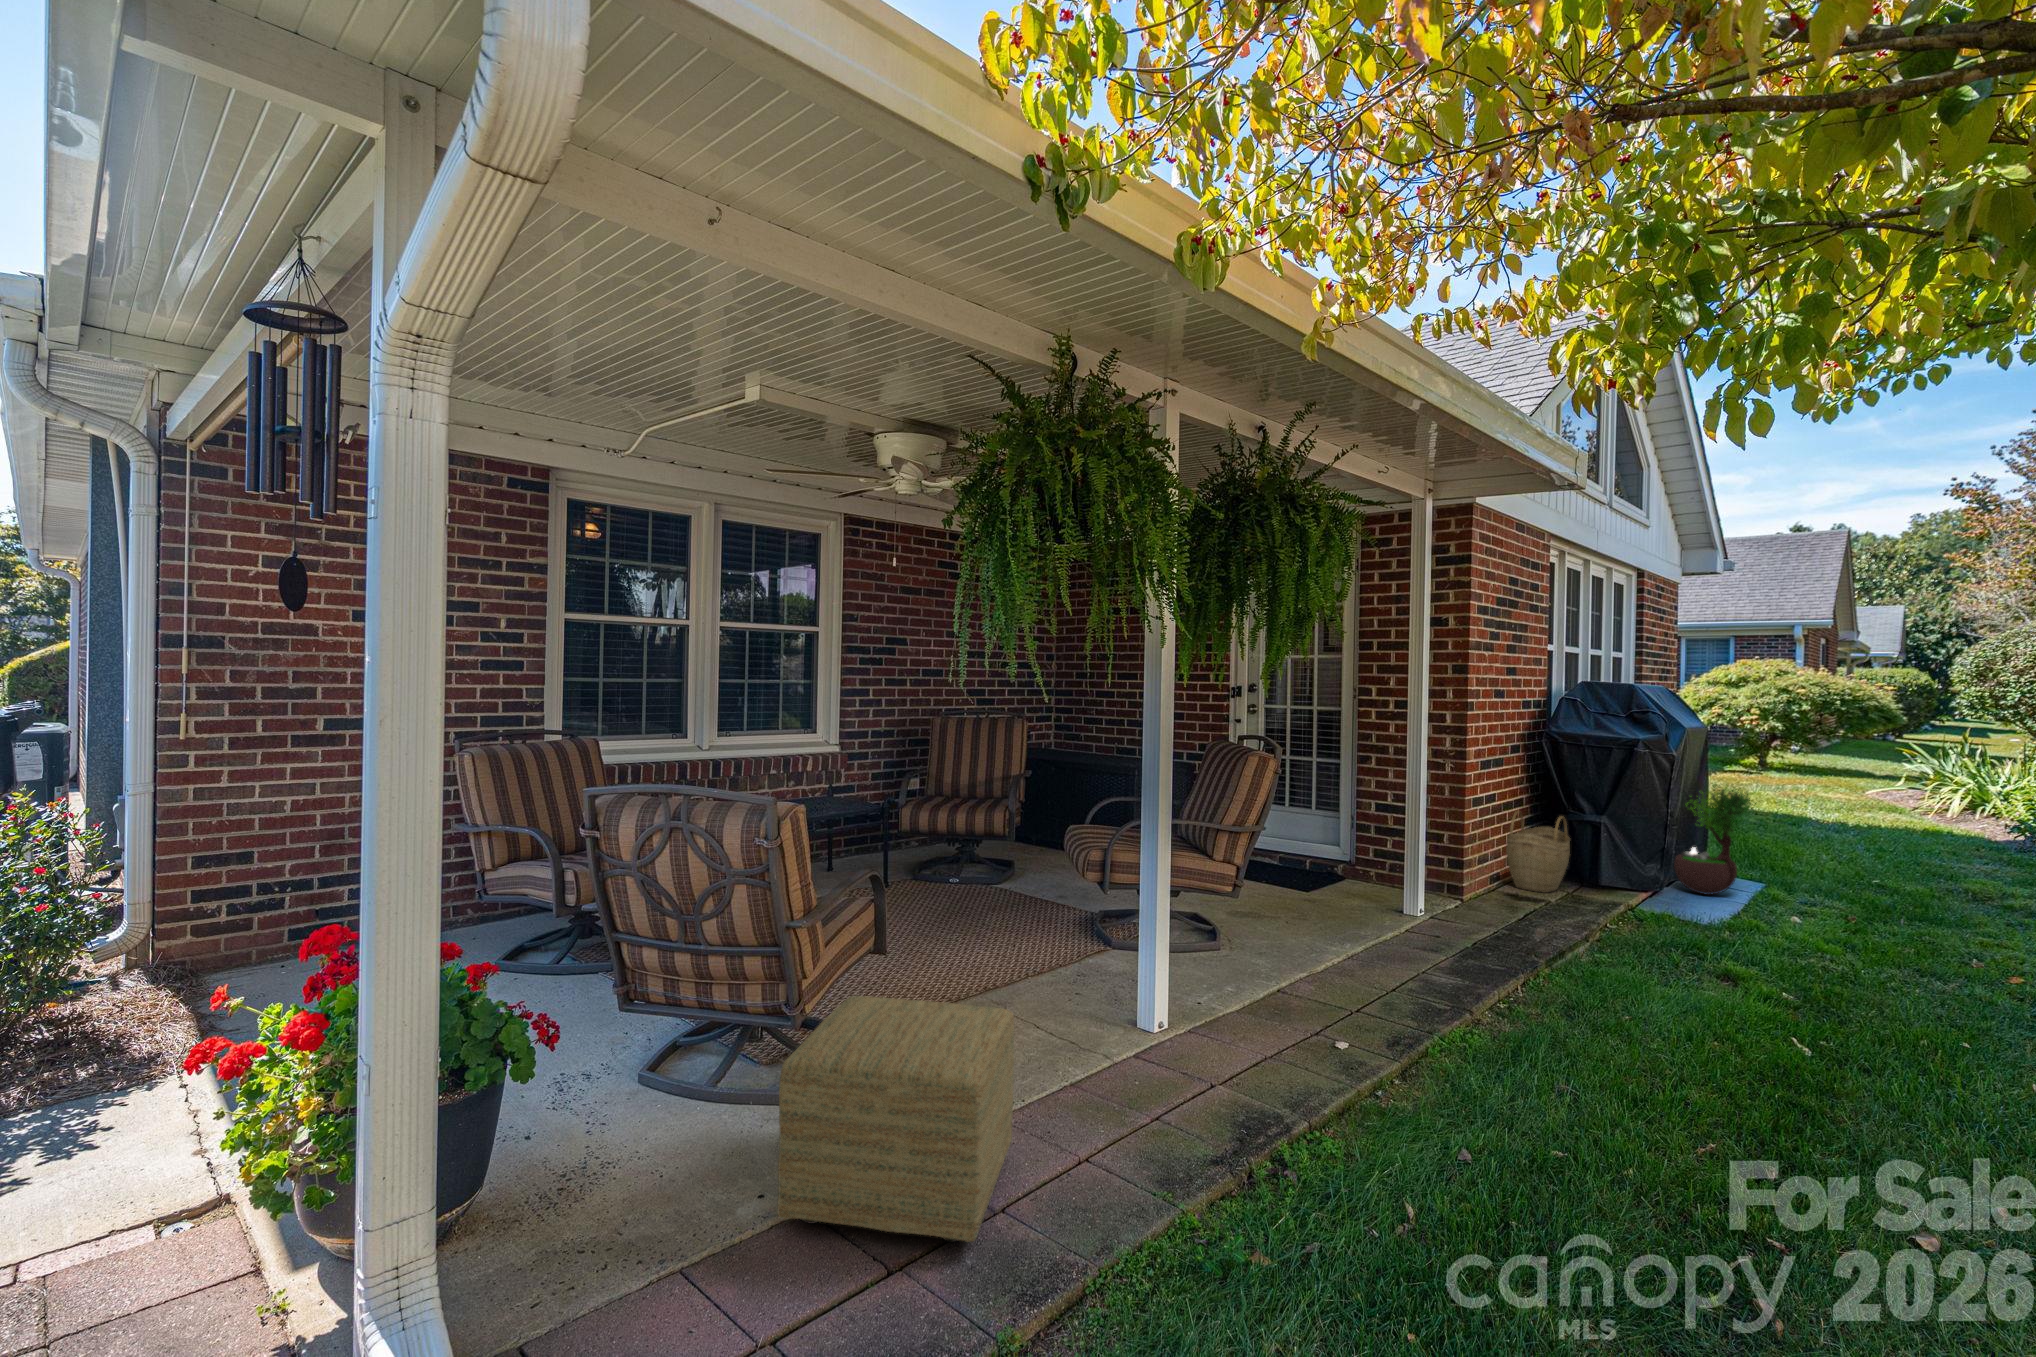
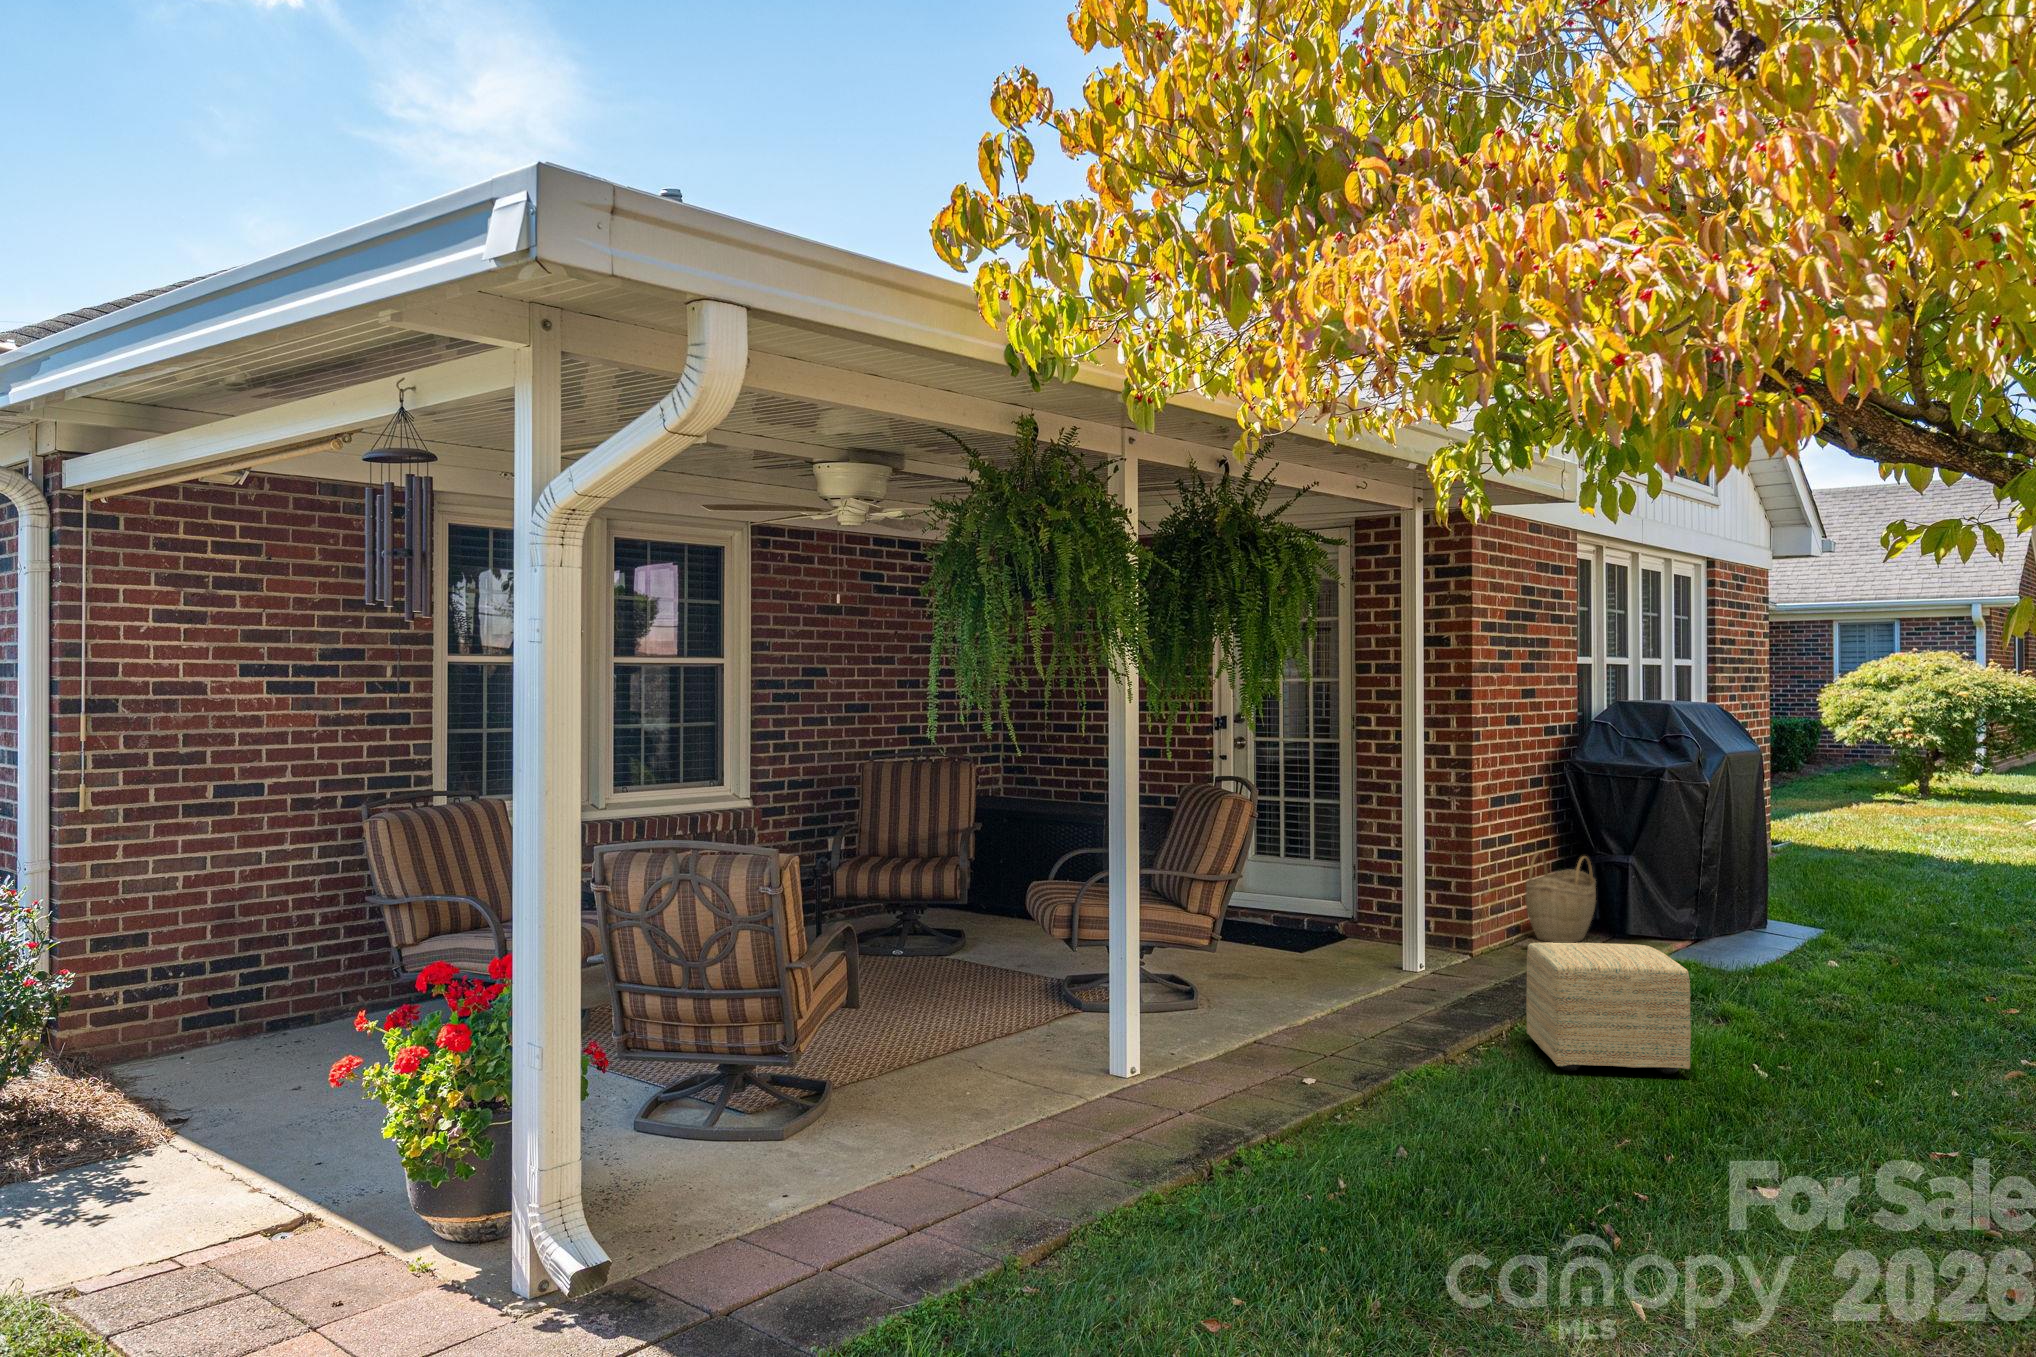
potted tree: present [1674,785,1757,895] -> none [1714,806,1801,940]
ottoman: present [777,996,1014,1242] -> present [1526,942,1691,1074]

